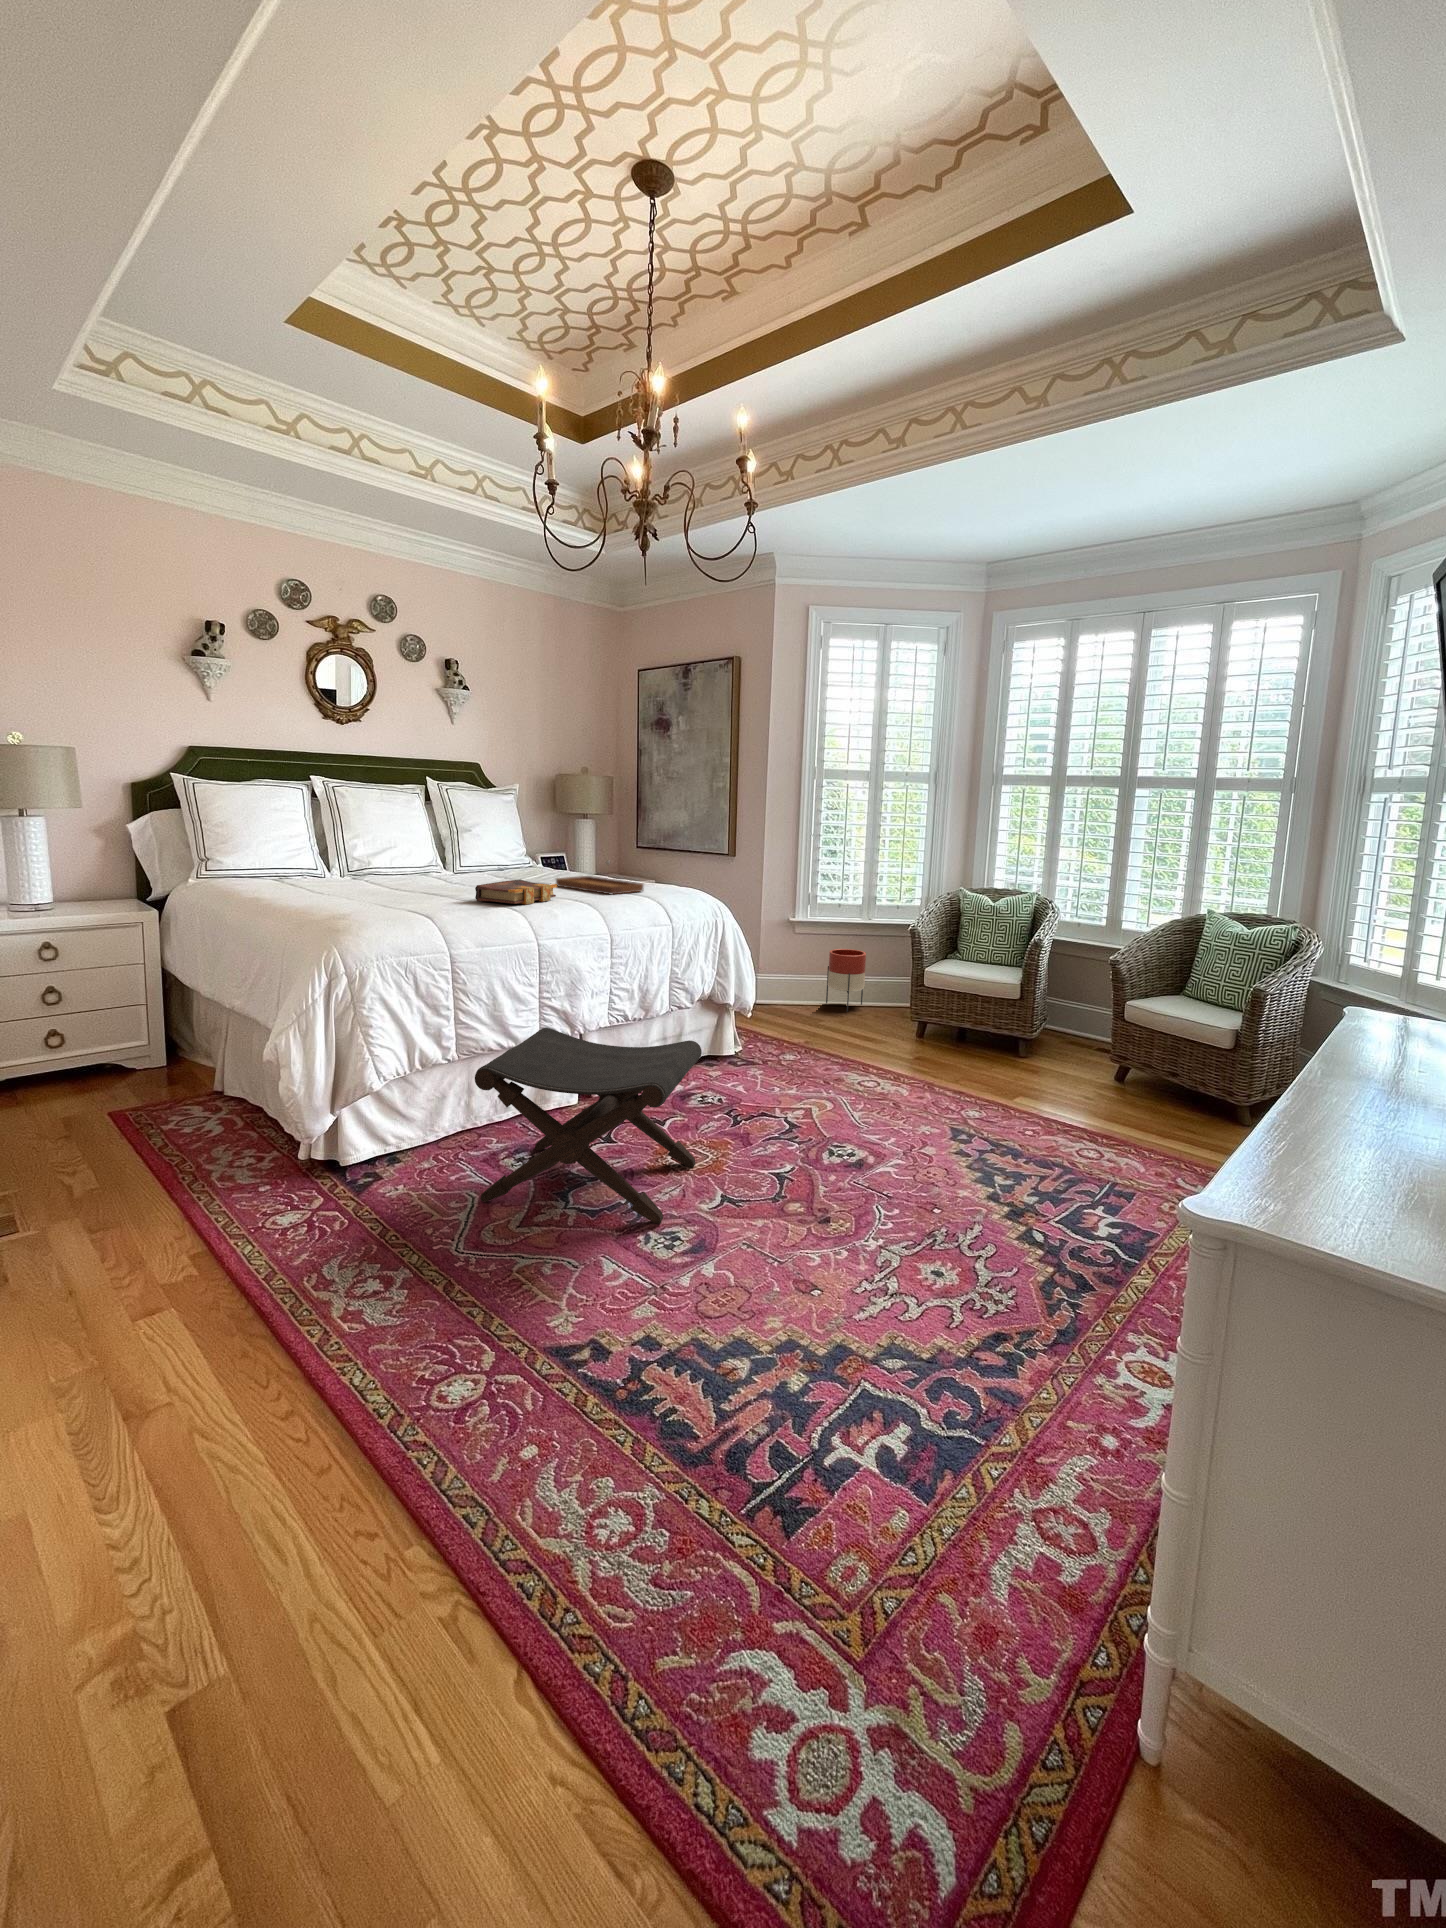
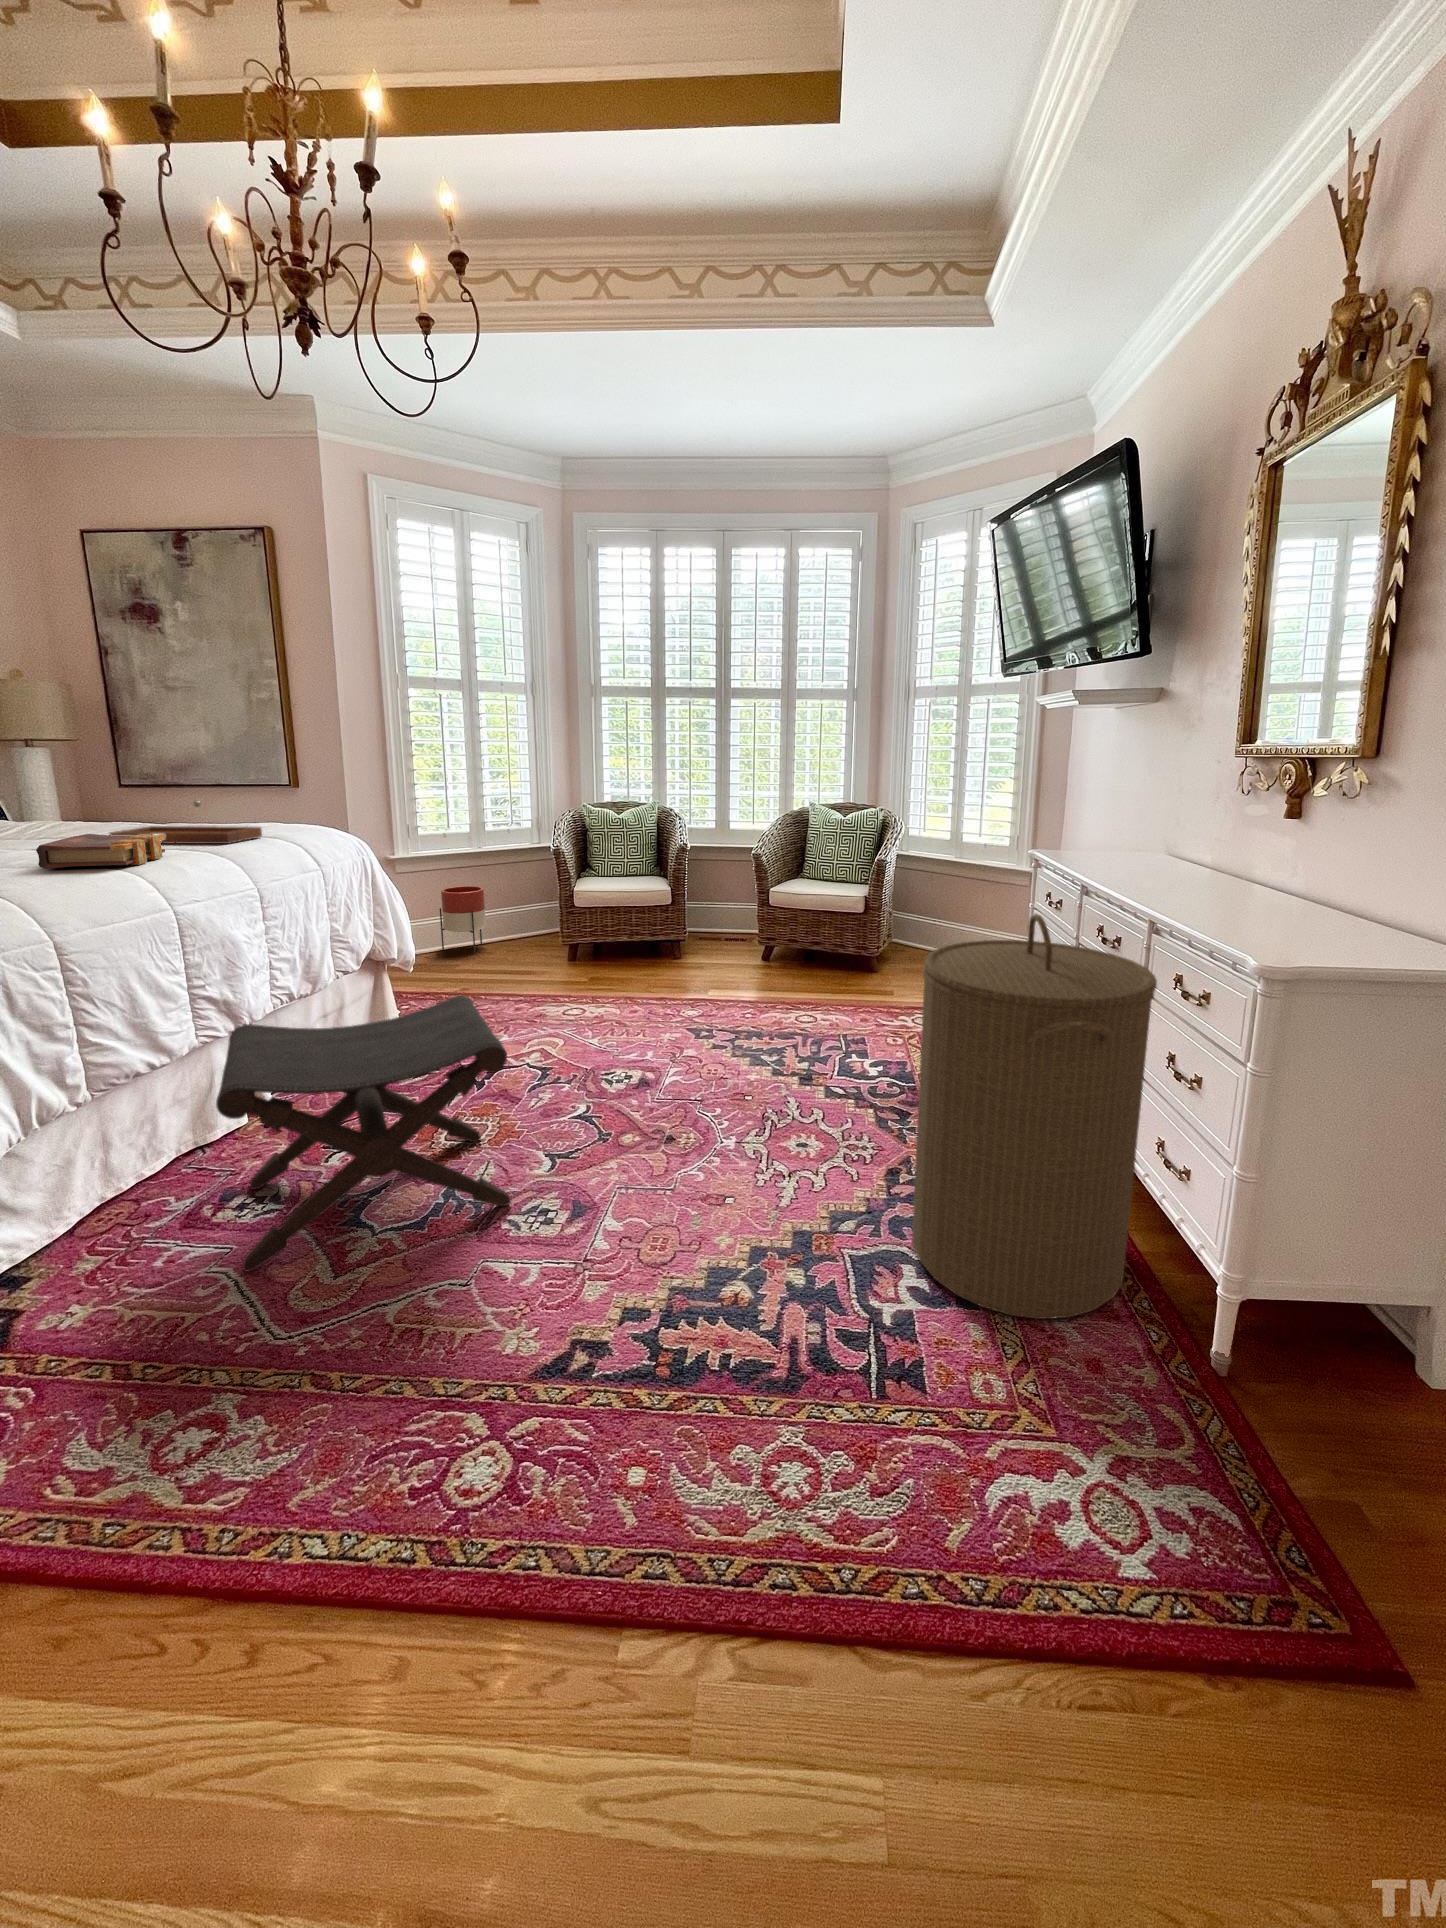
laundry hamper: none [915,1078,1217,1588] -> present [912,914,1157,1319]

